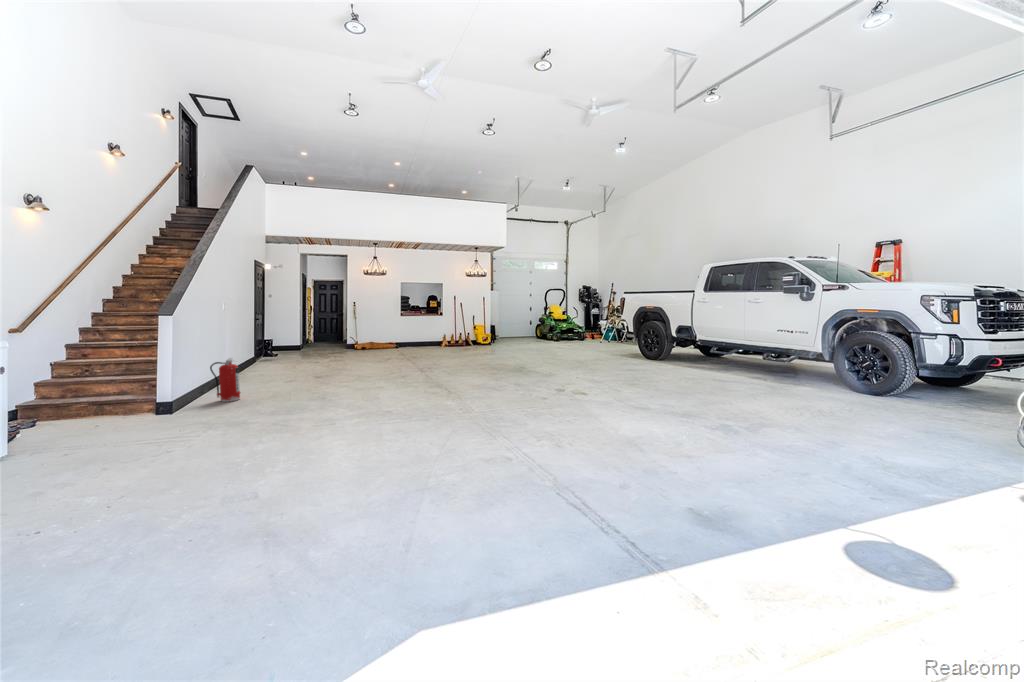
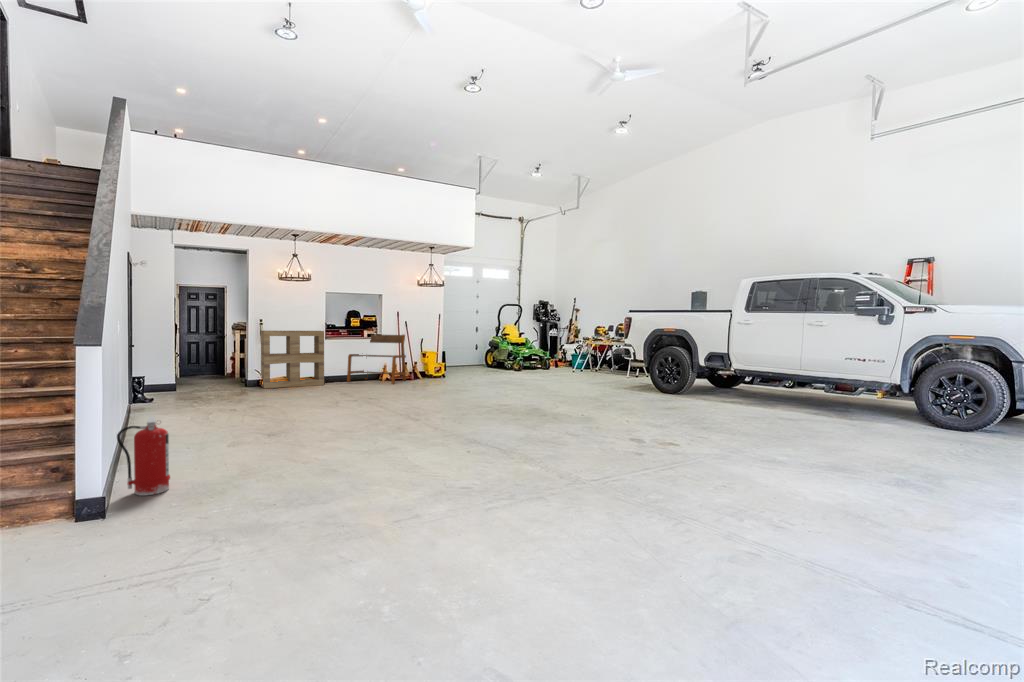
shelving unit: none [357,310,399,350] -> present [261,331,324,388]
bench: none [417,313,459,350] -> present [347,335,407,384]

